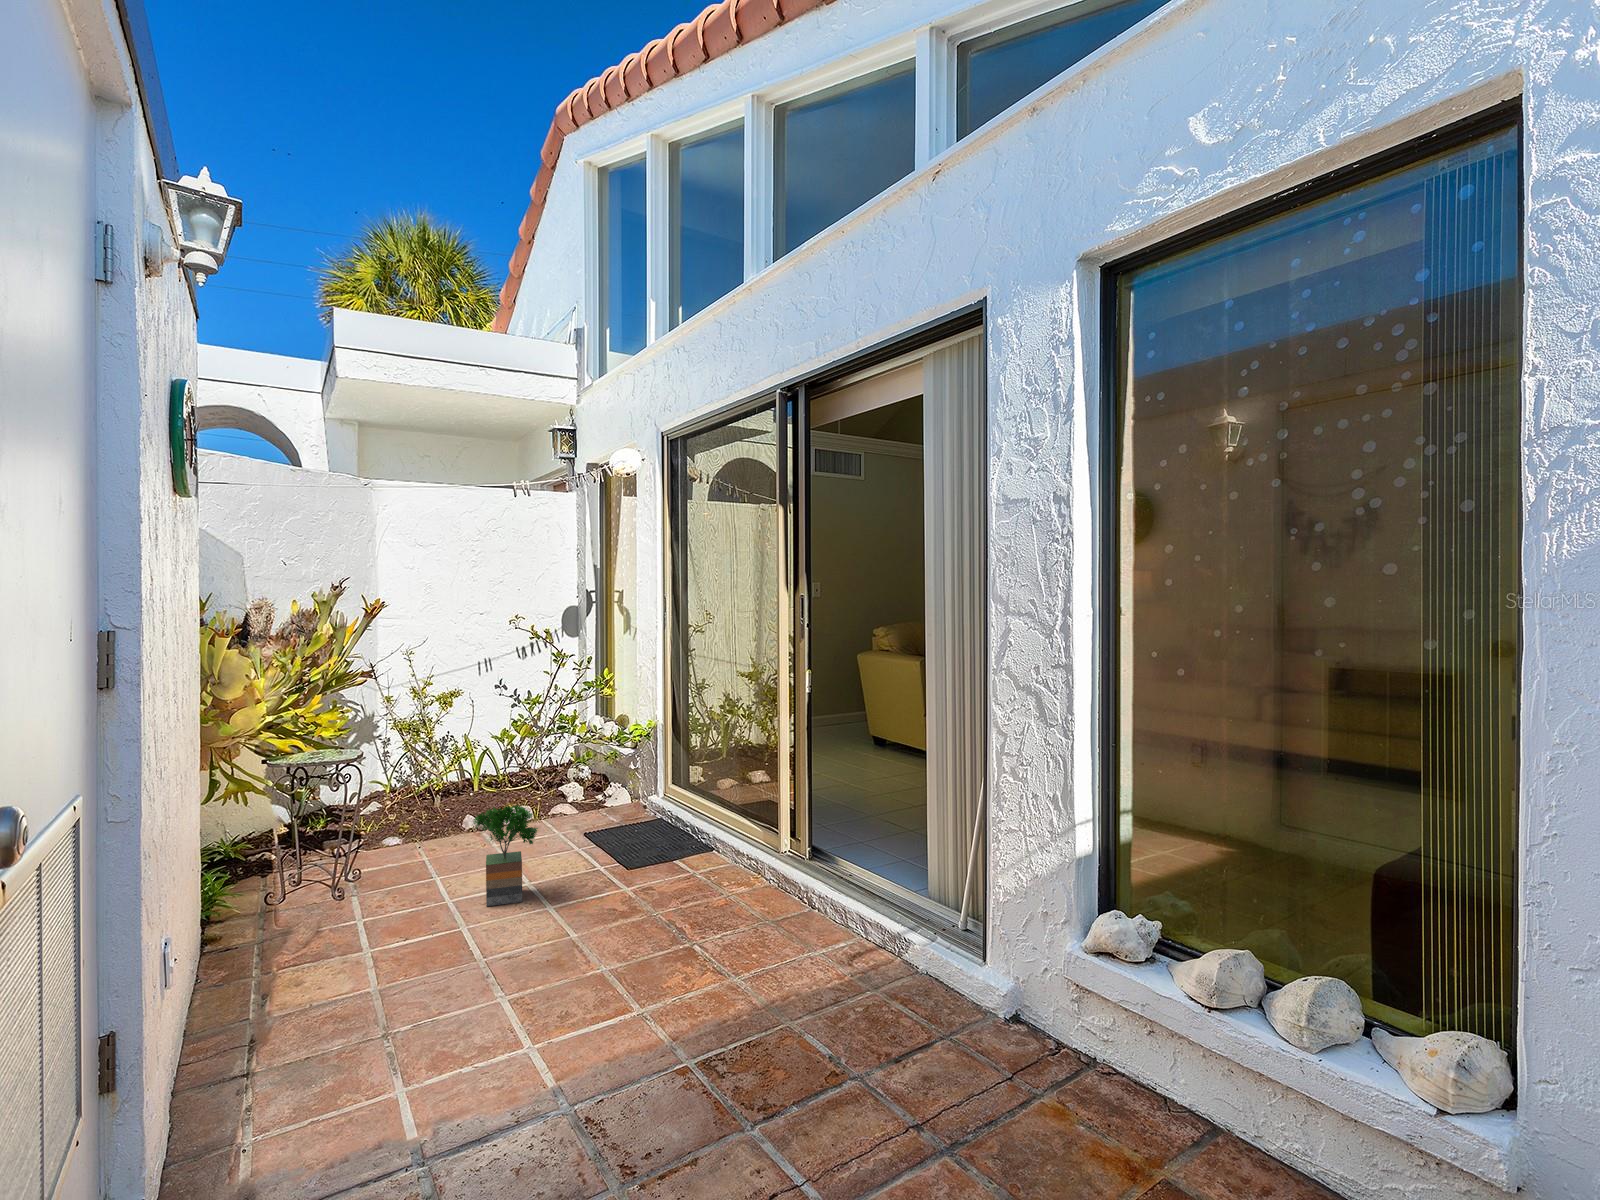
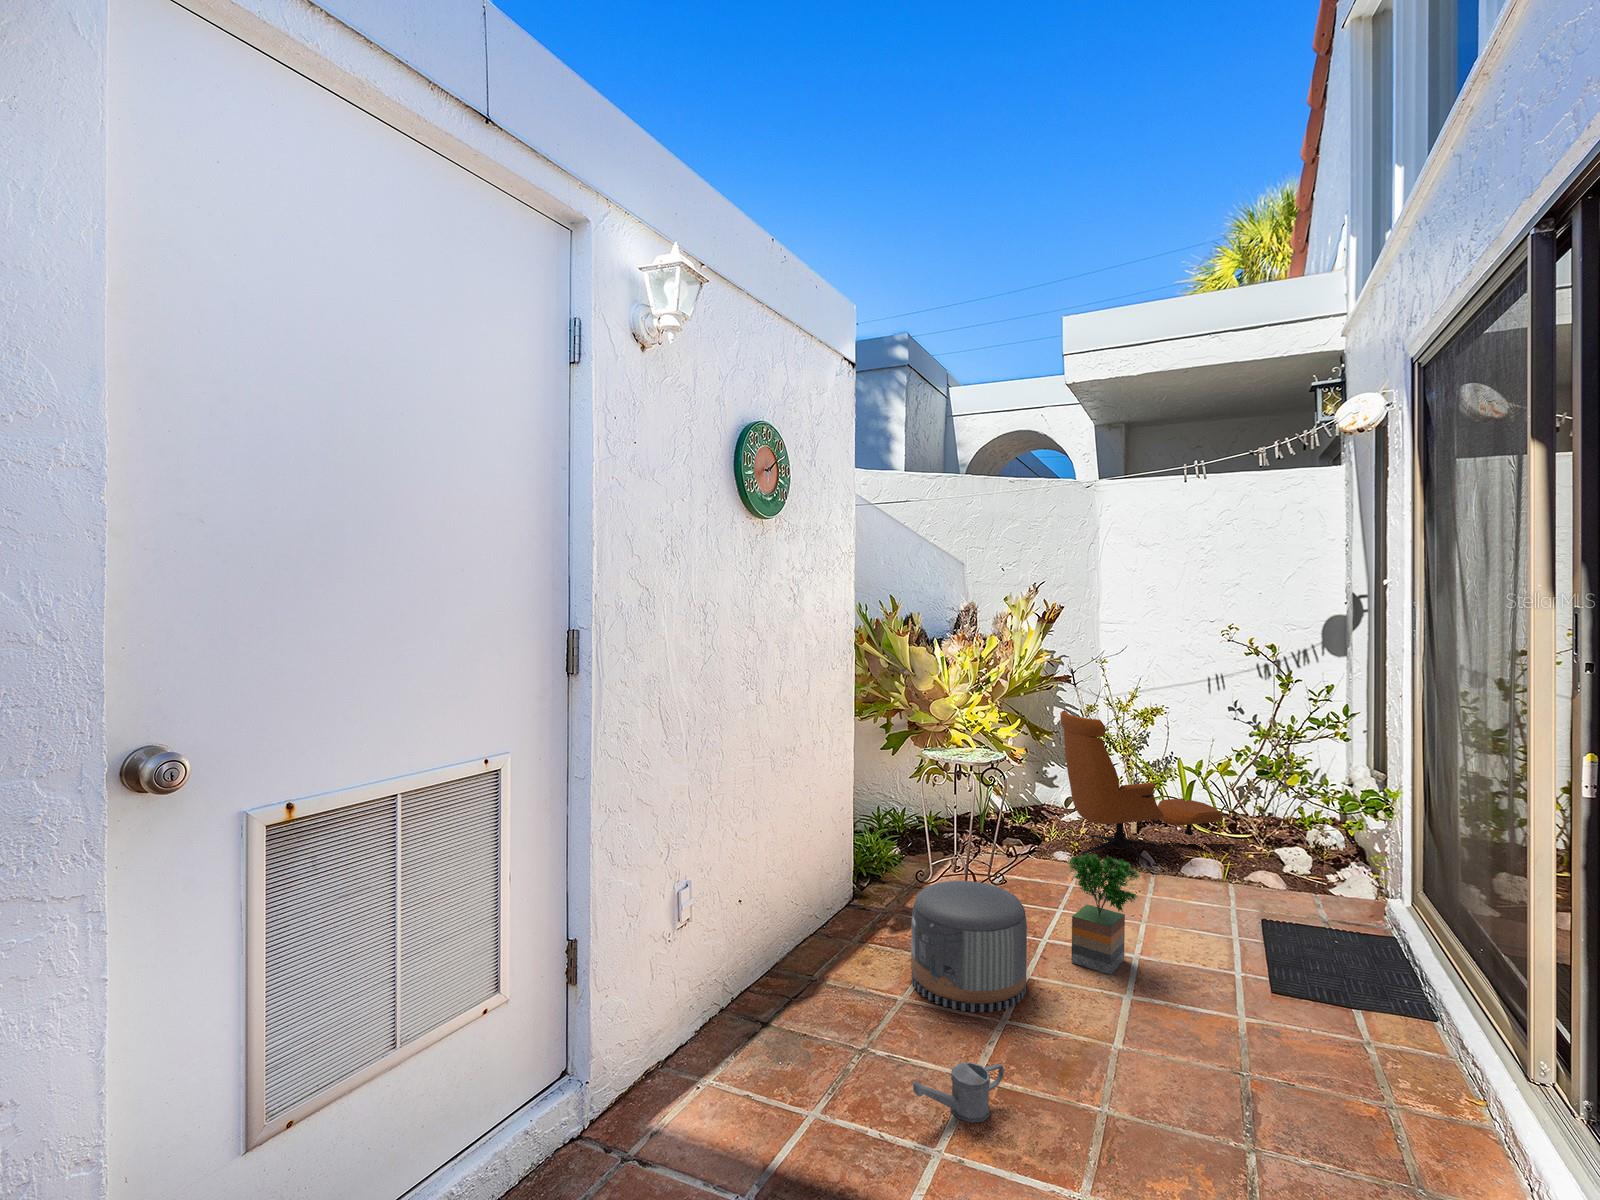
lounge chair: none [379,702,509,837] -> present [1060,711,1223,866]
pouf: none [358,857,477,977] -> present [911,881,1027,1012]
watering can: none [490,970,539,1025] -> present [913,1062,1004,1123]

